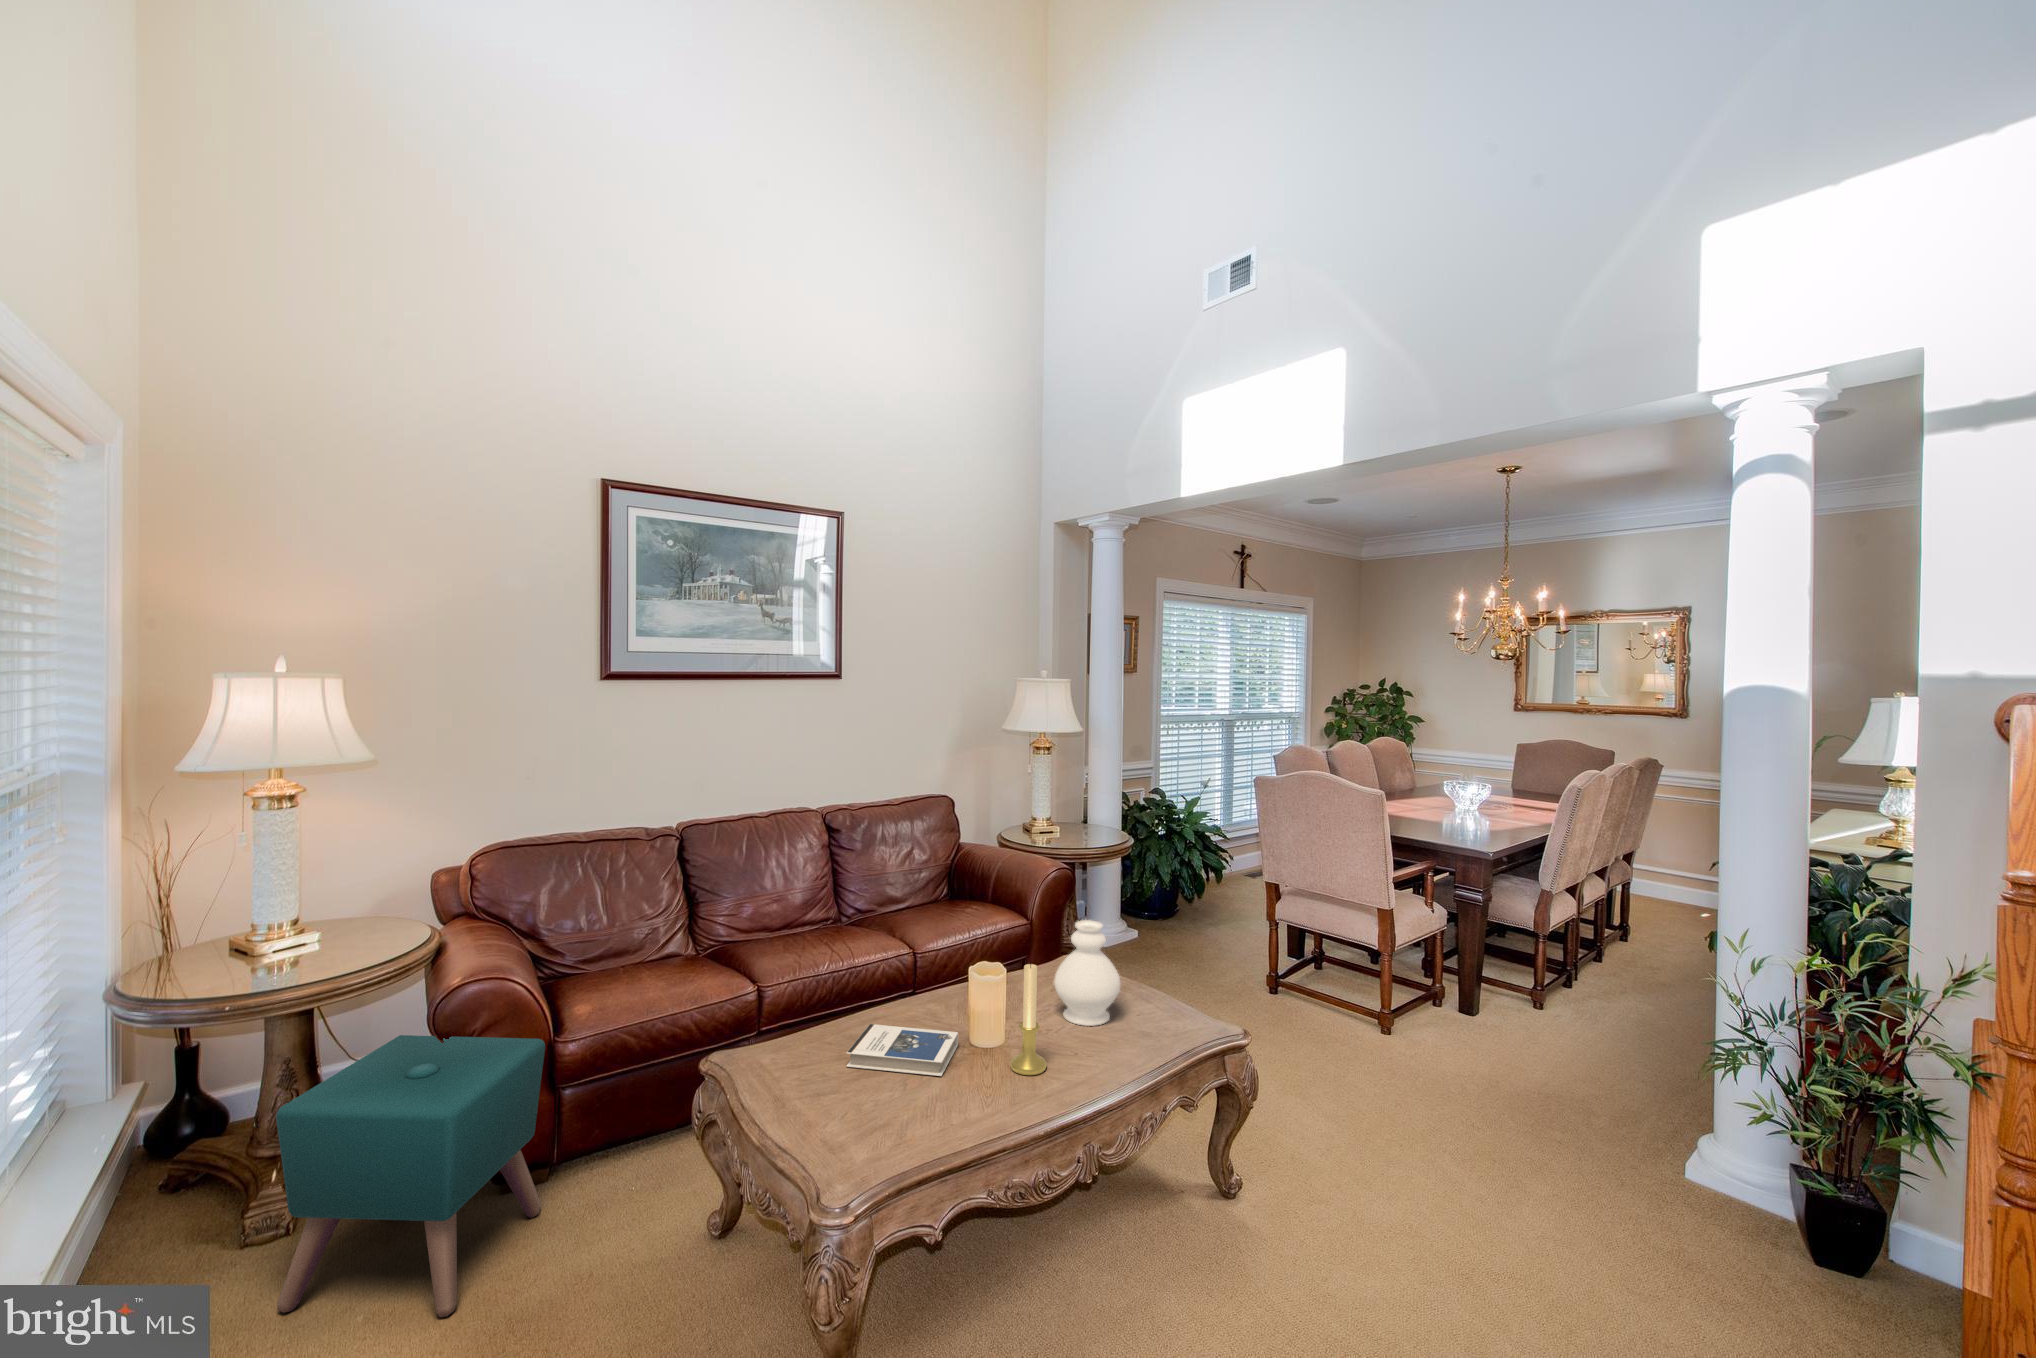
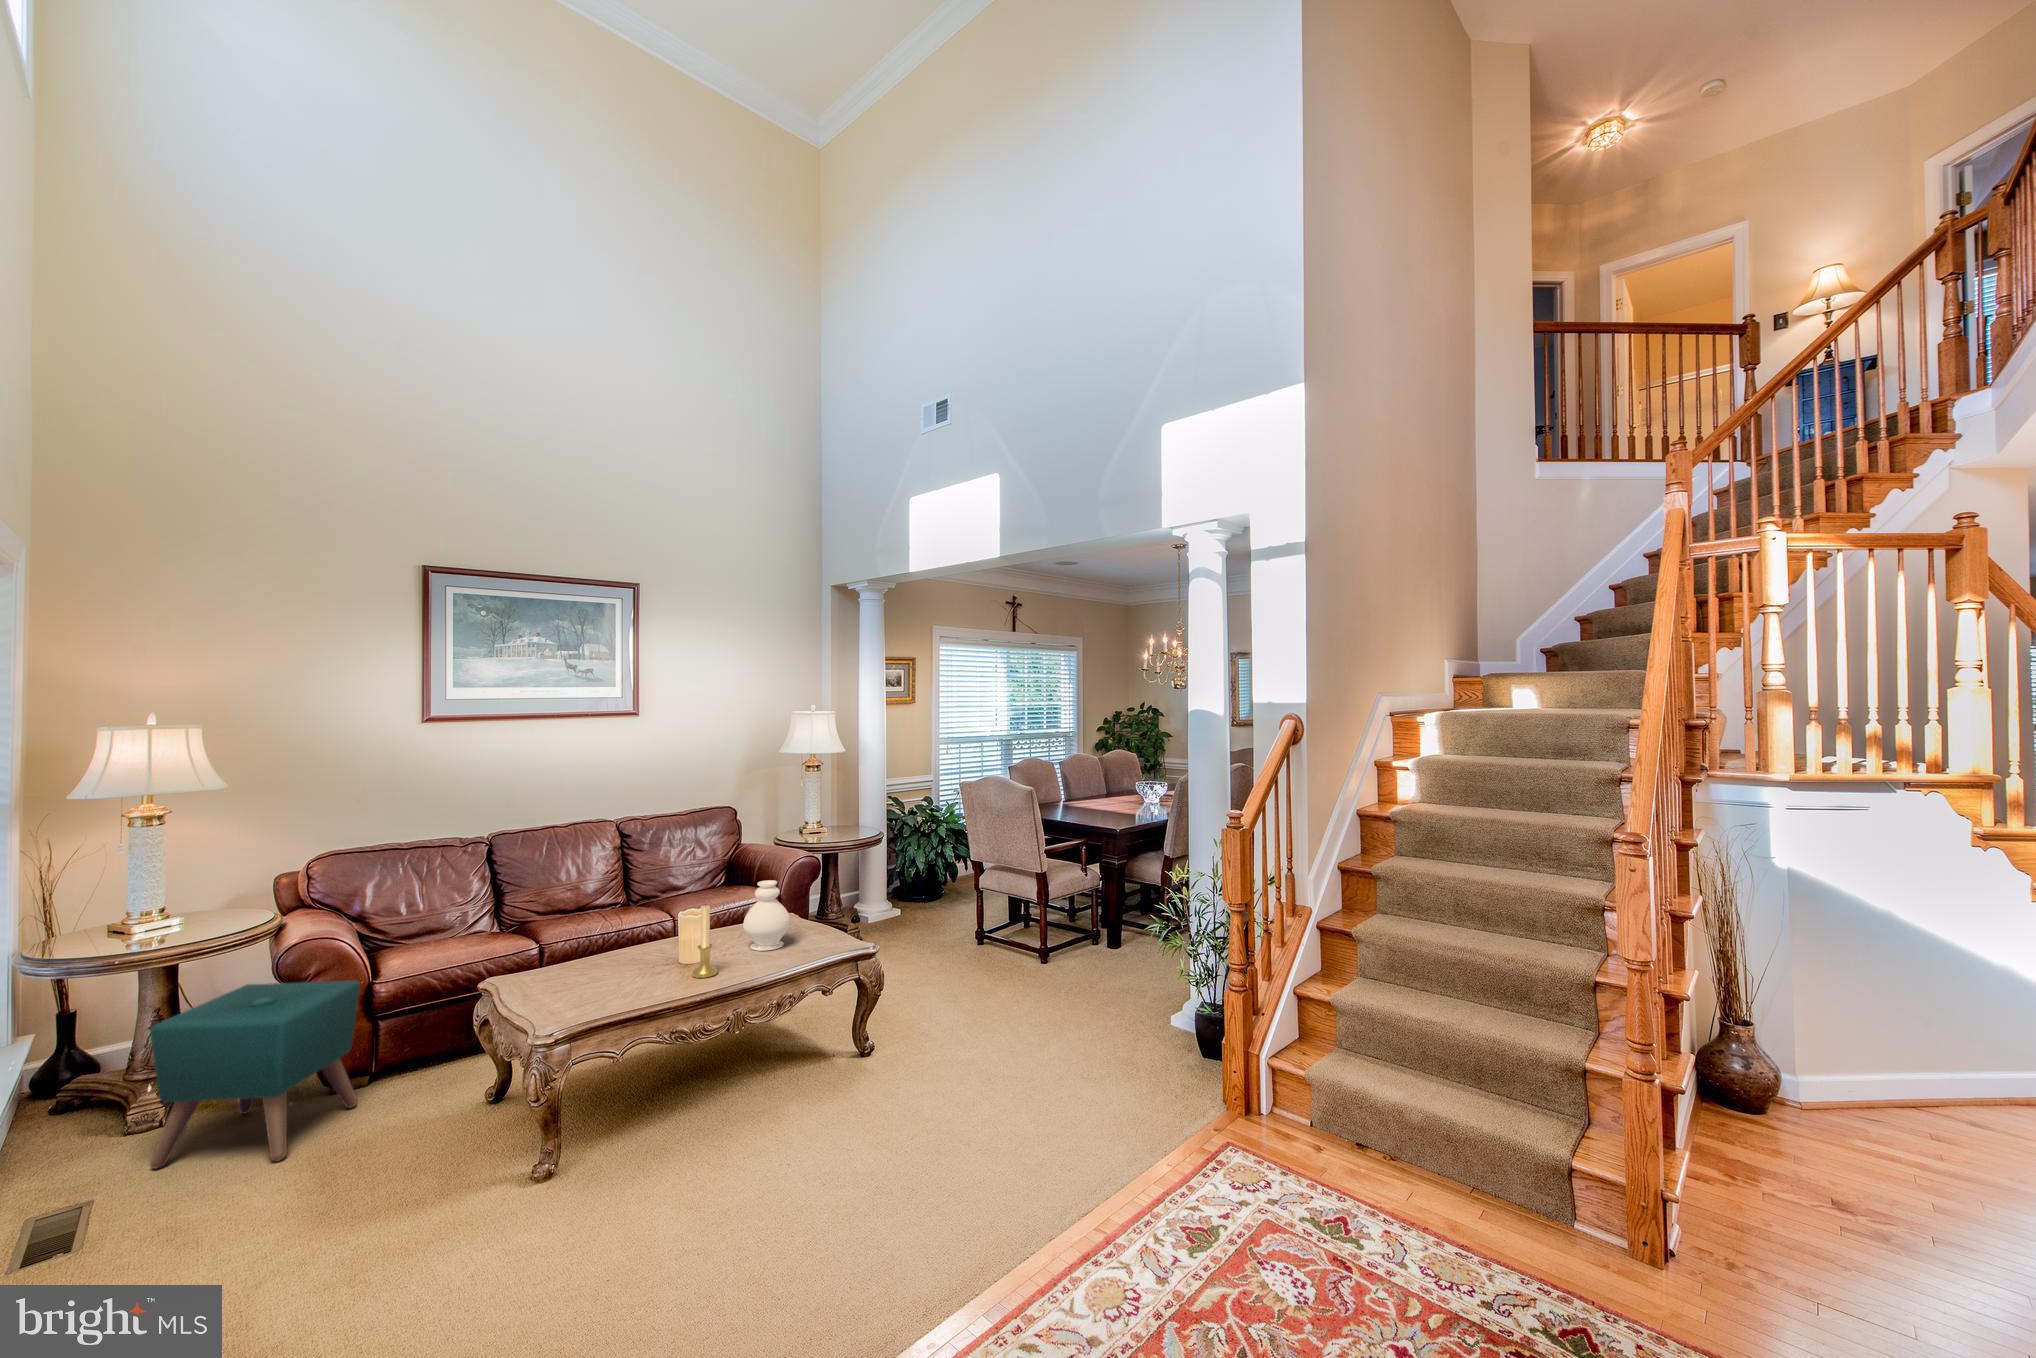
hardback book: present [847,1024,958,1076] -> none [577,956,663,982]

